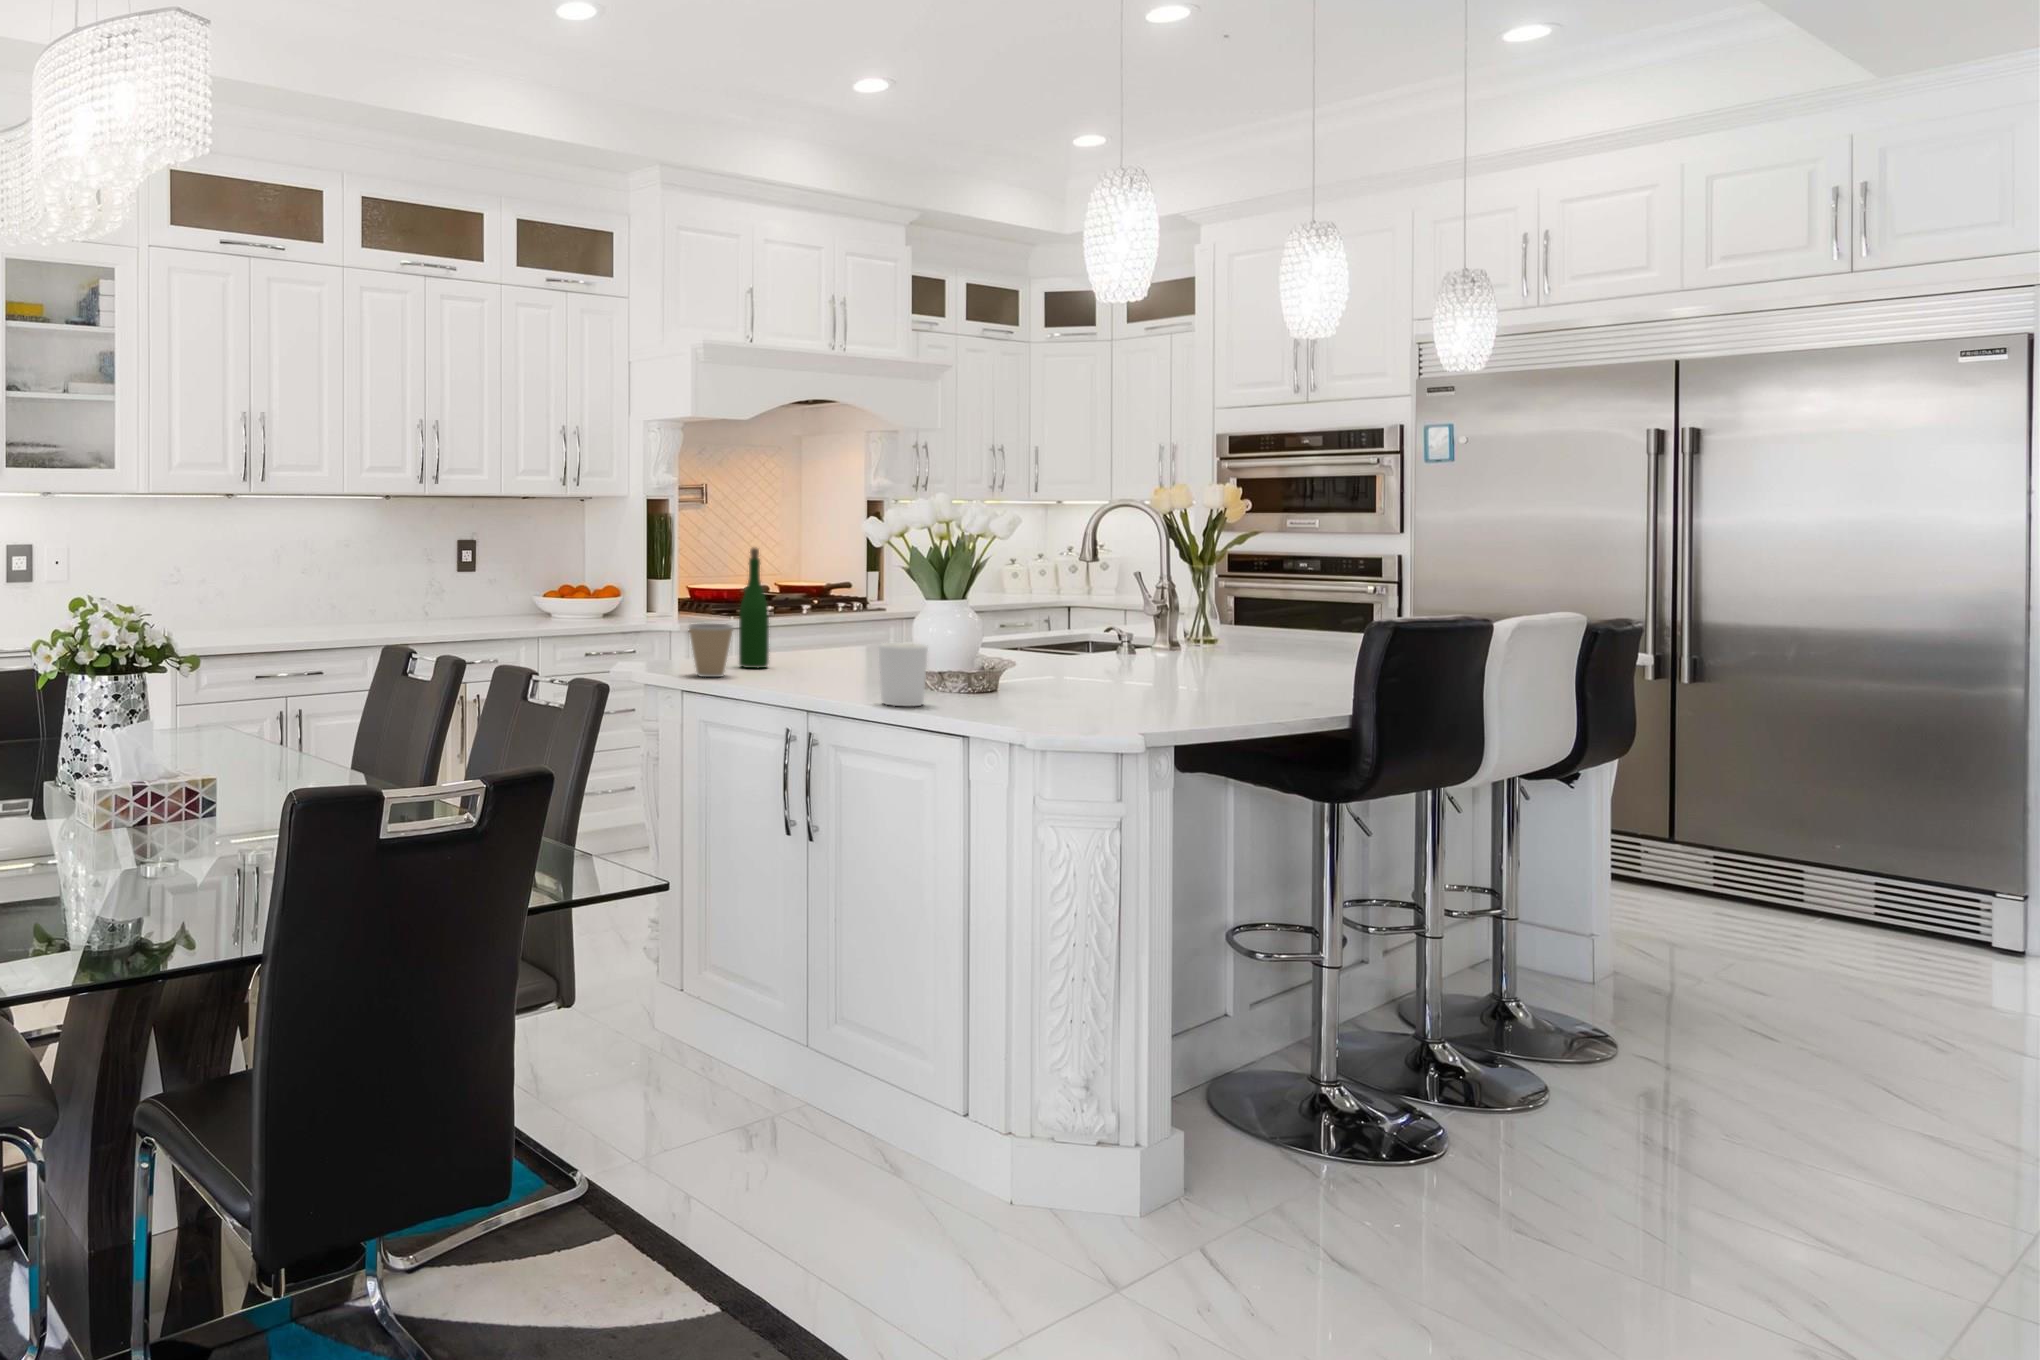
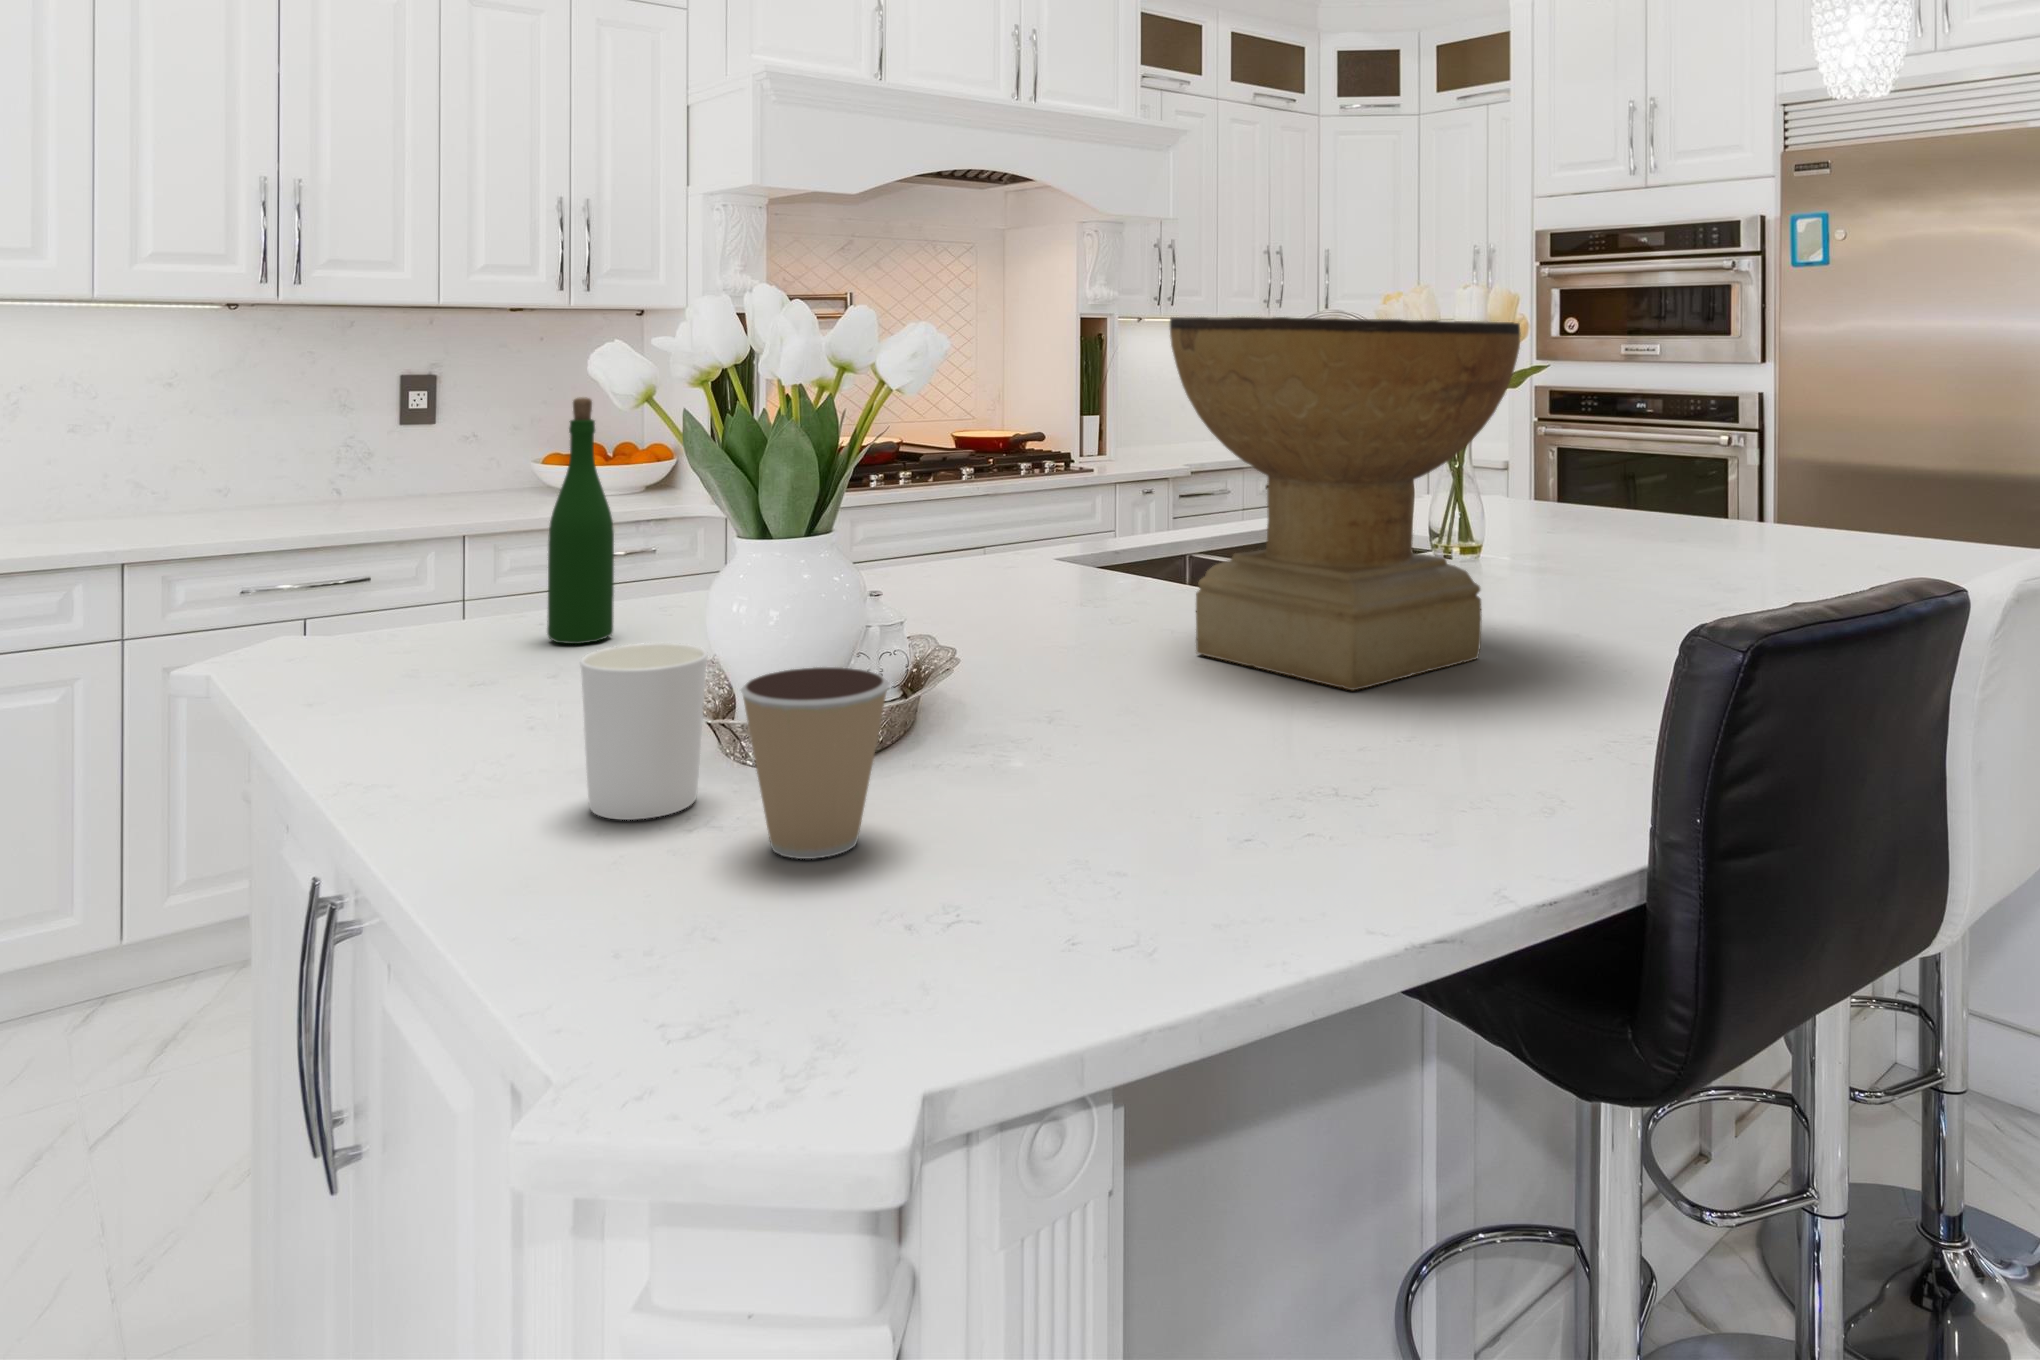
decorative bowl: none [1067,507,1259,686] -> present [1170,317,1520,690]
coffee cup: present [689,624,733,677] -> present [741,667,889,859]

